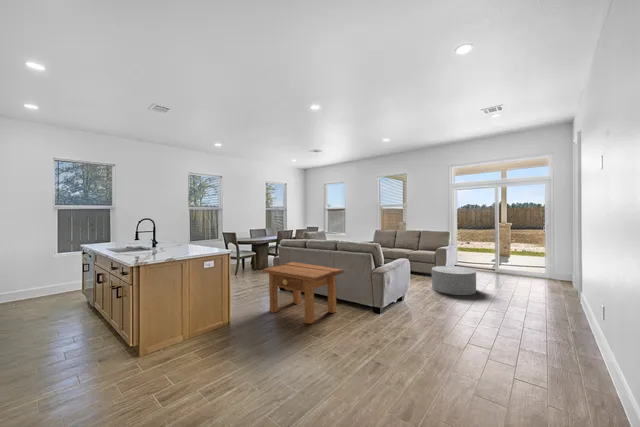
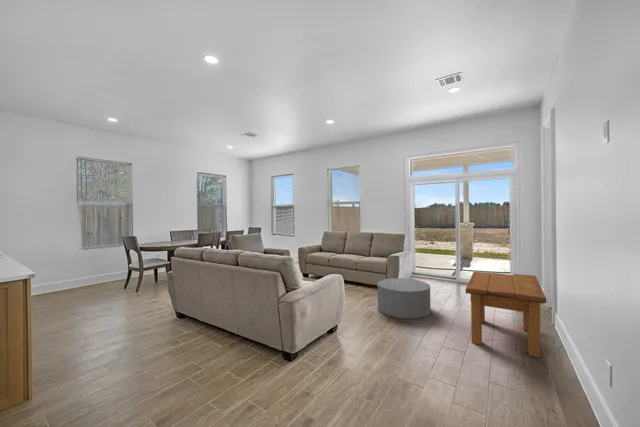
side table: present [263,262,344,324] -> present [466,272,547,358]

